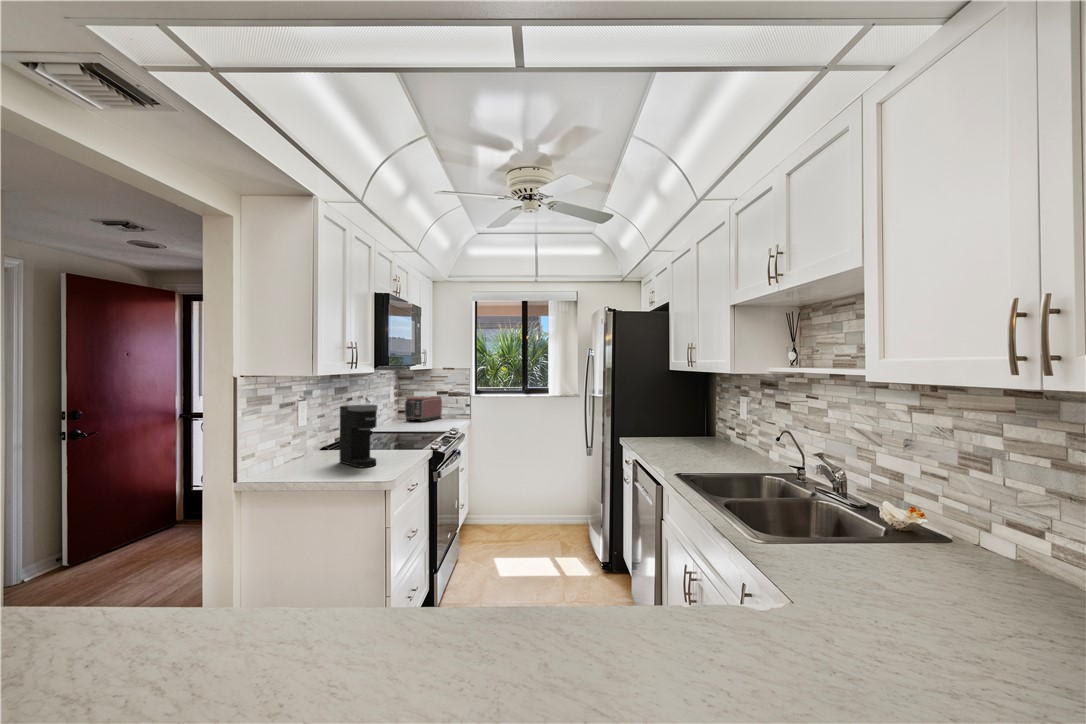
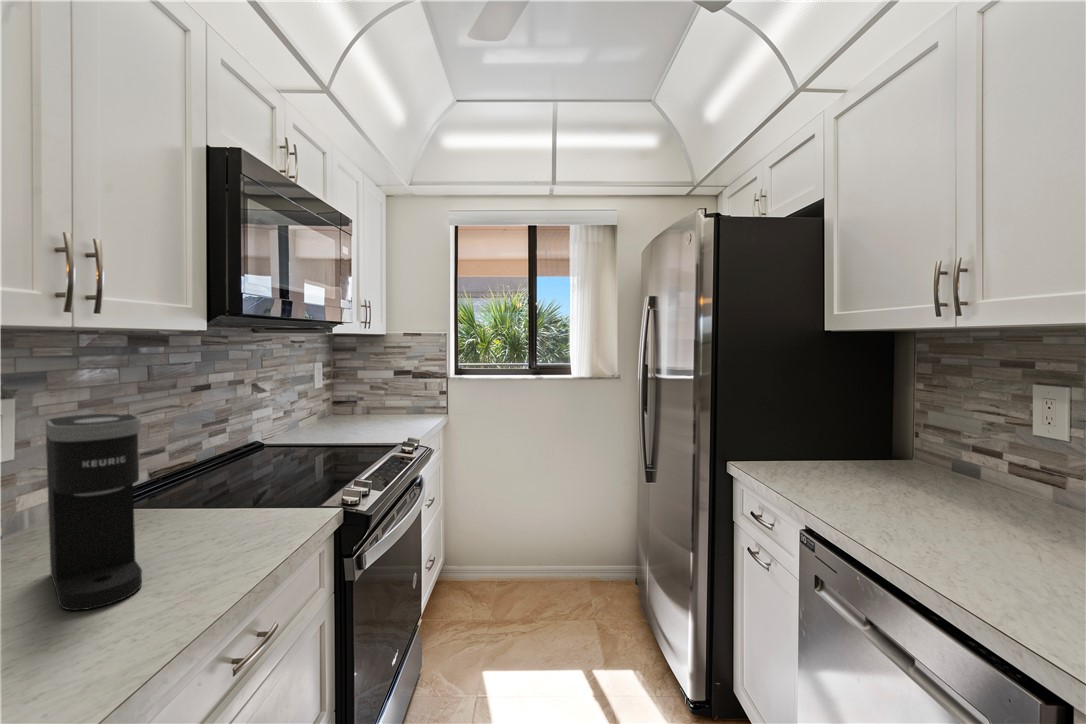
toaster: present [405,396,442,422] -> none [339,377,402,420]

